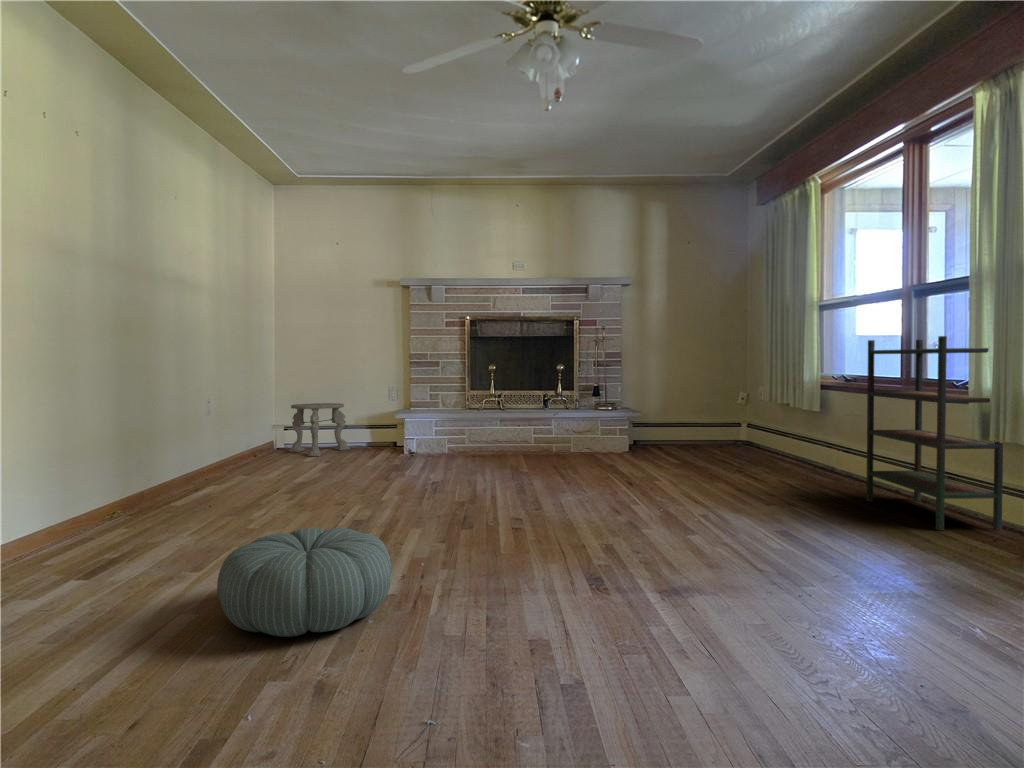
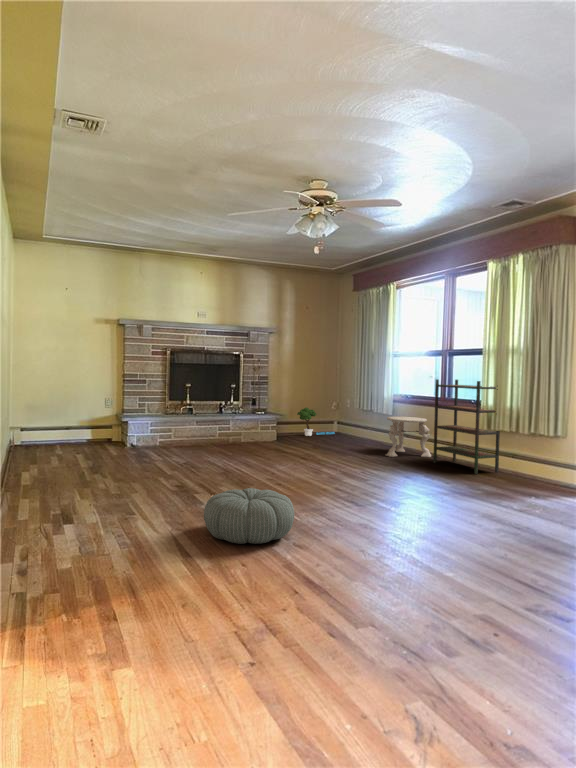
potted tree: none [672,401,738,446] -> present [297,408,335,436]
side table: present [289,403,350,456] -> present [386,416,432,457]

